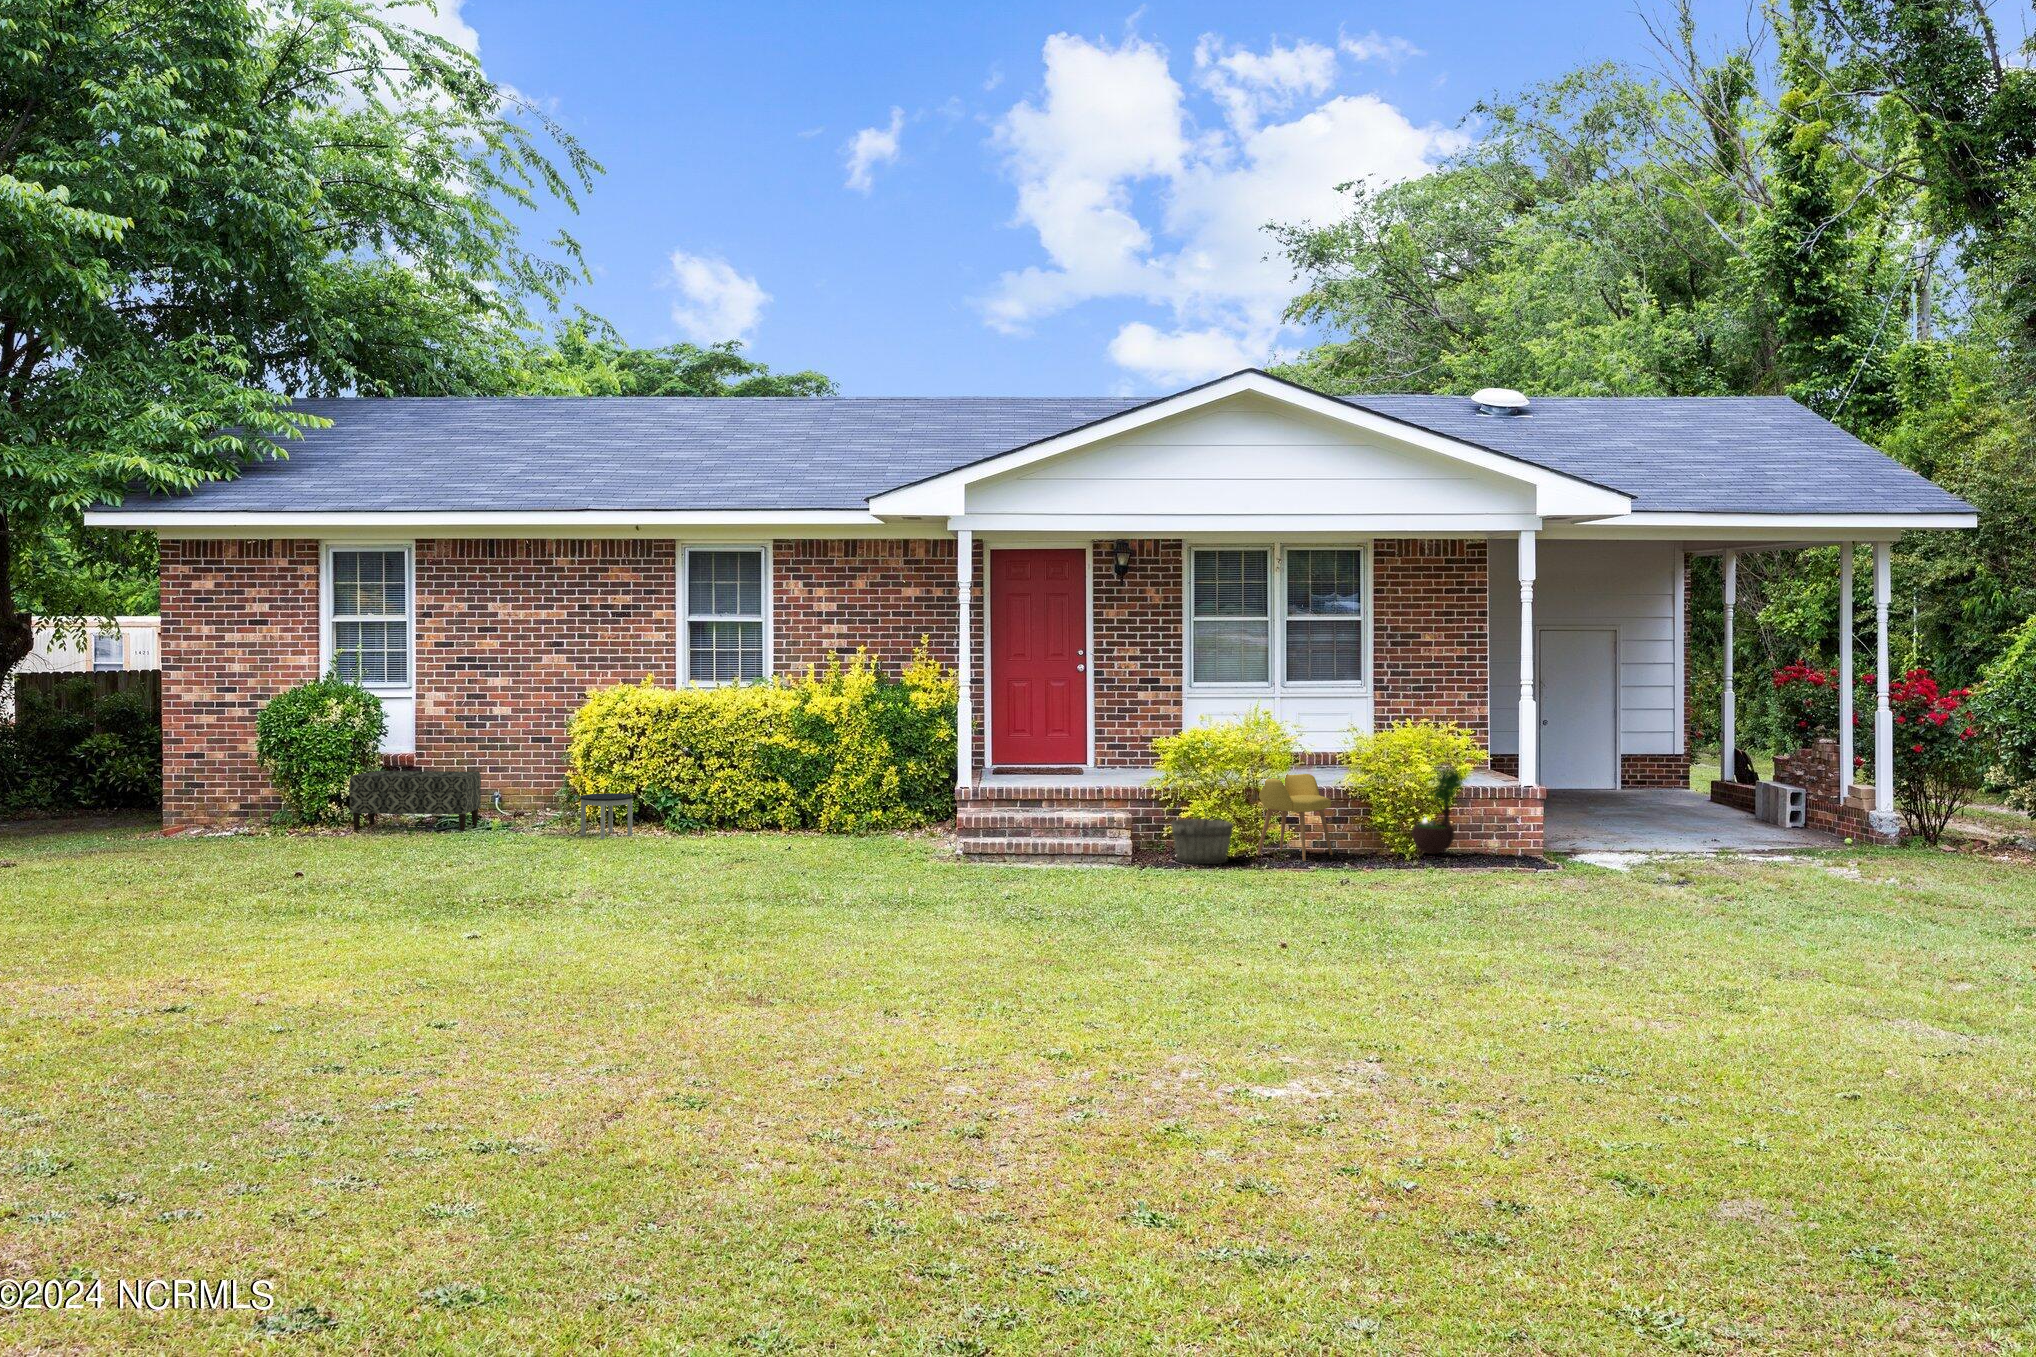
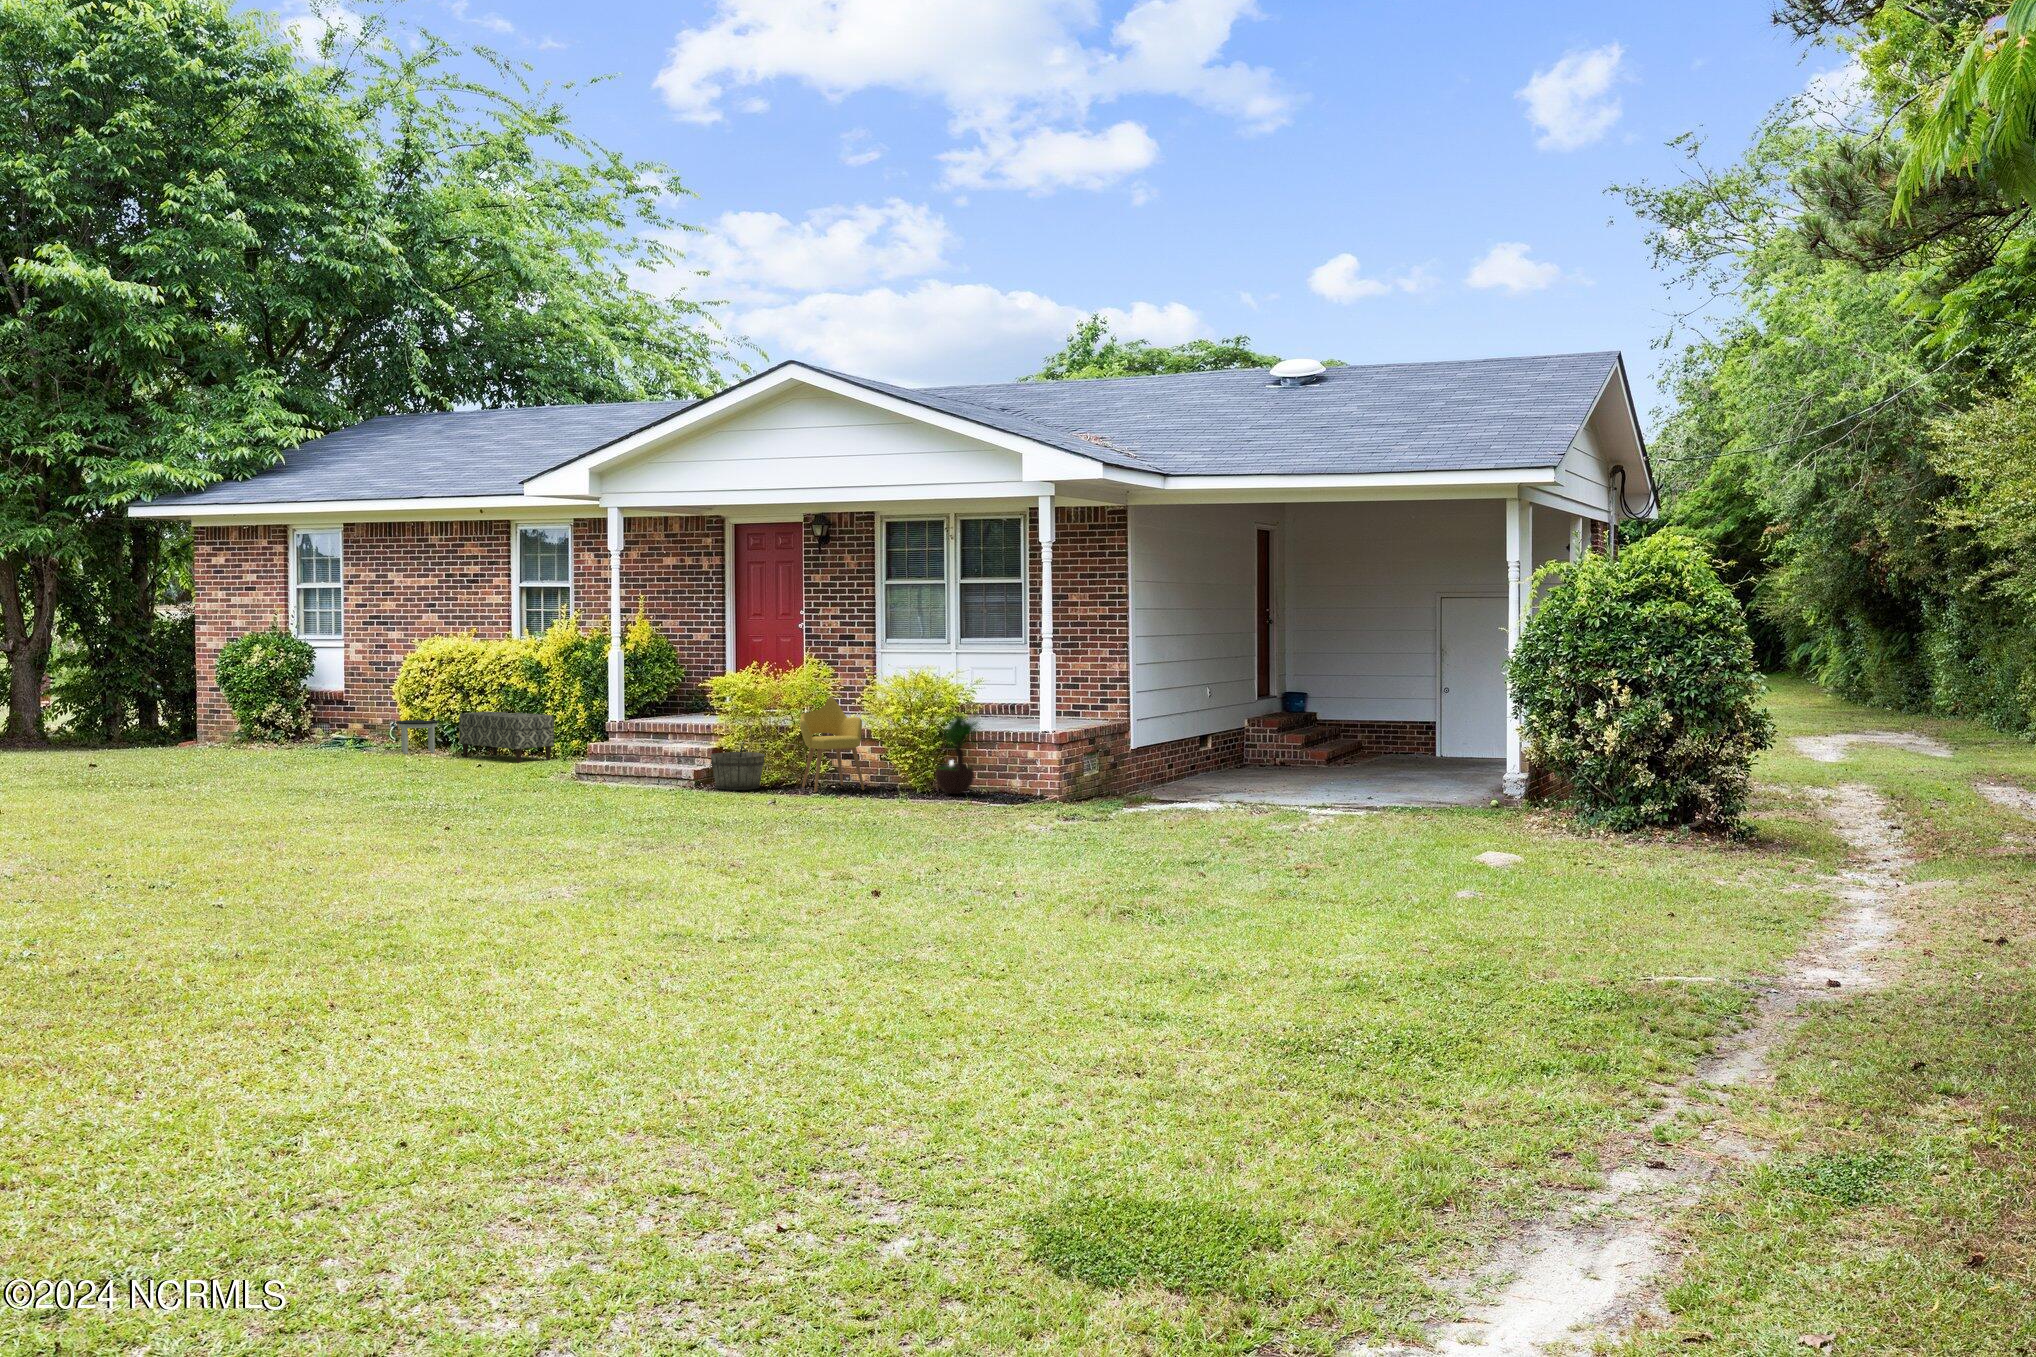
bench: present [350,771,481,831] -> present [459,712,554,763]

